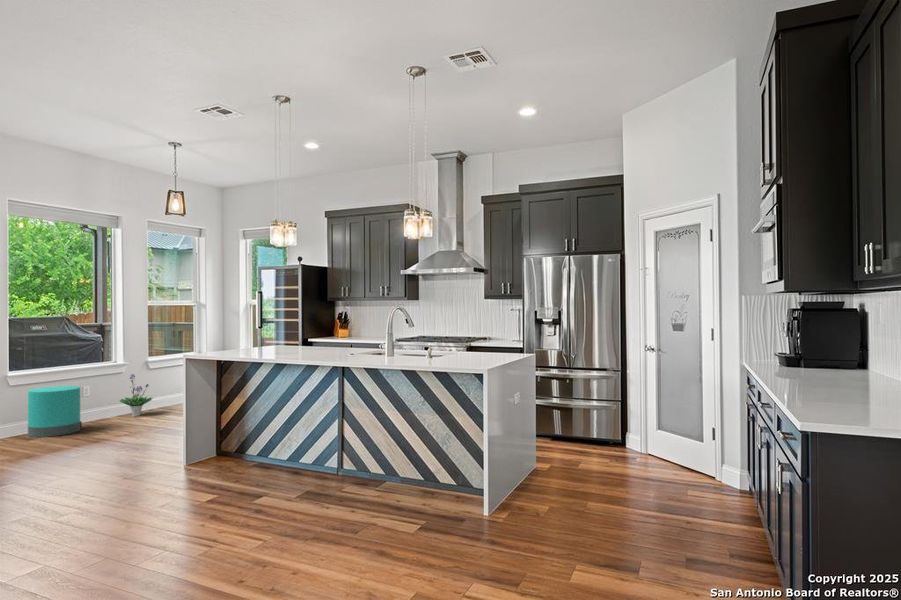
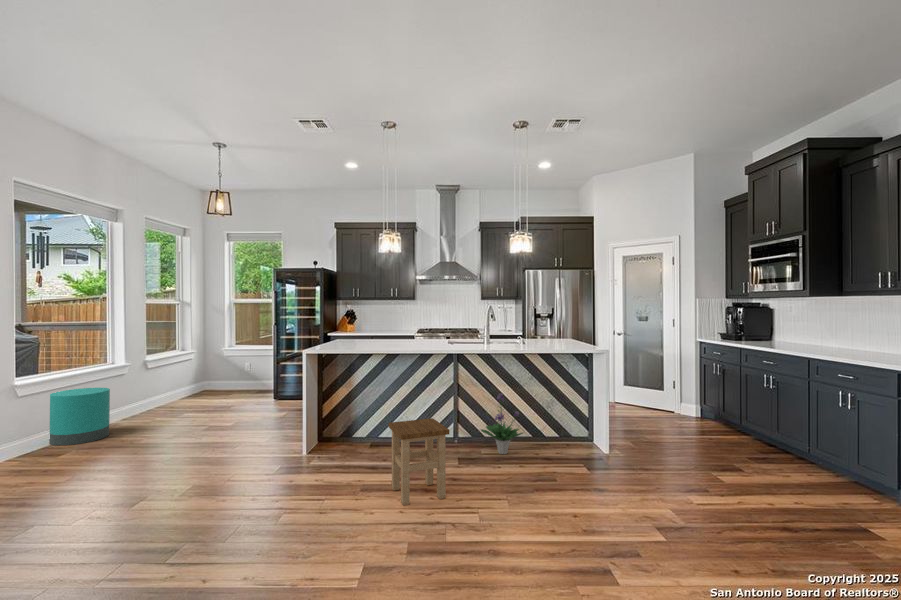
potted plant: present [120,374,152,416] -> present [481,394,523,454]
stool: none [155,440,236,533] -> present [389,418,449,505]

